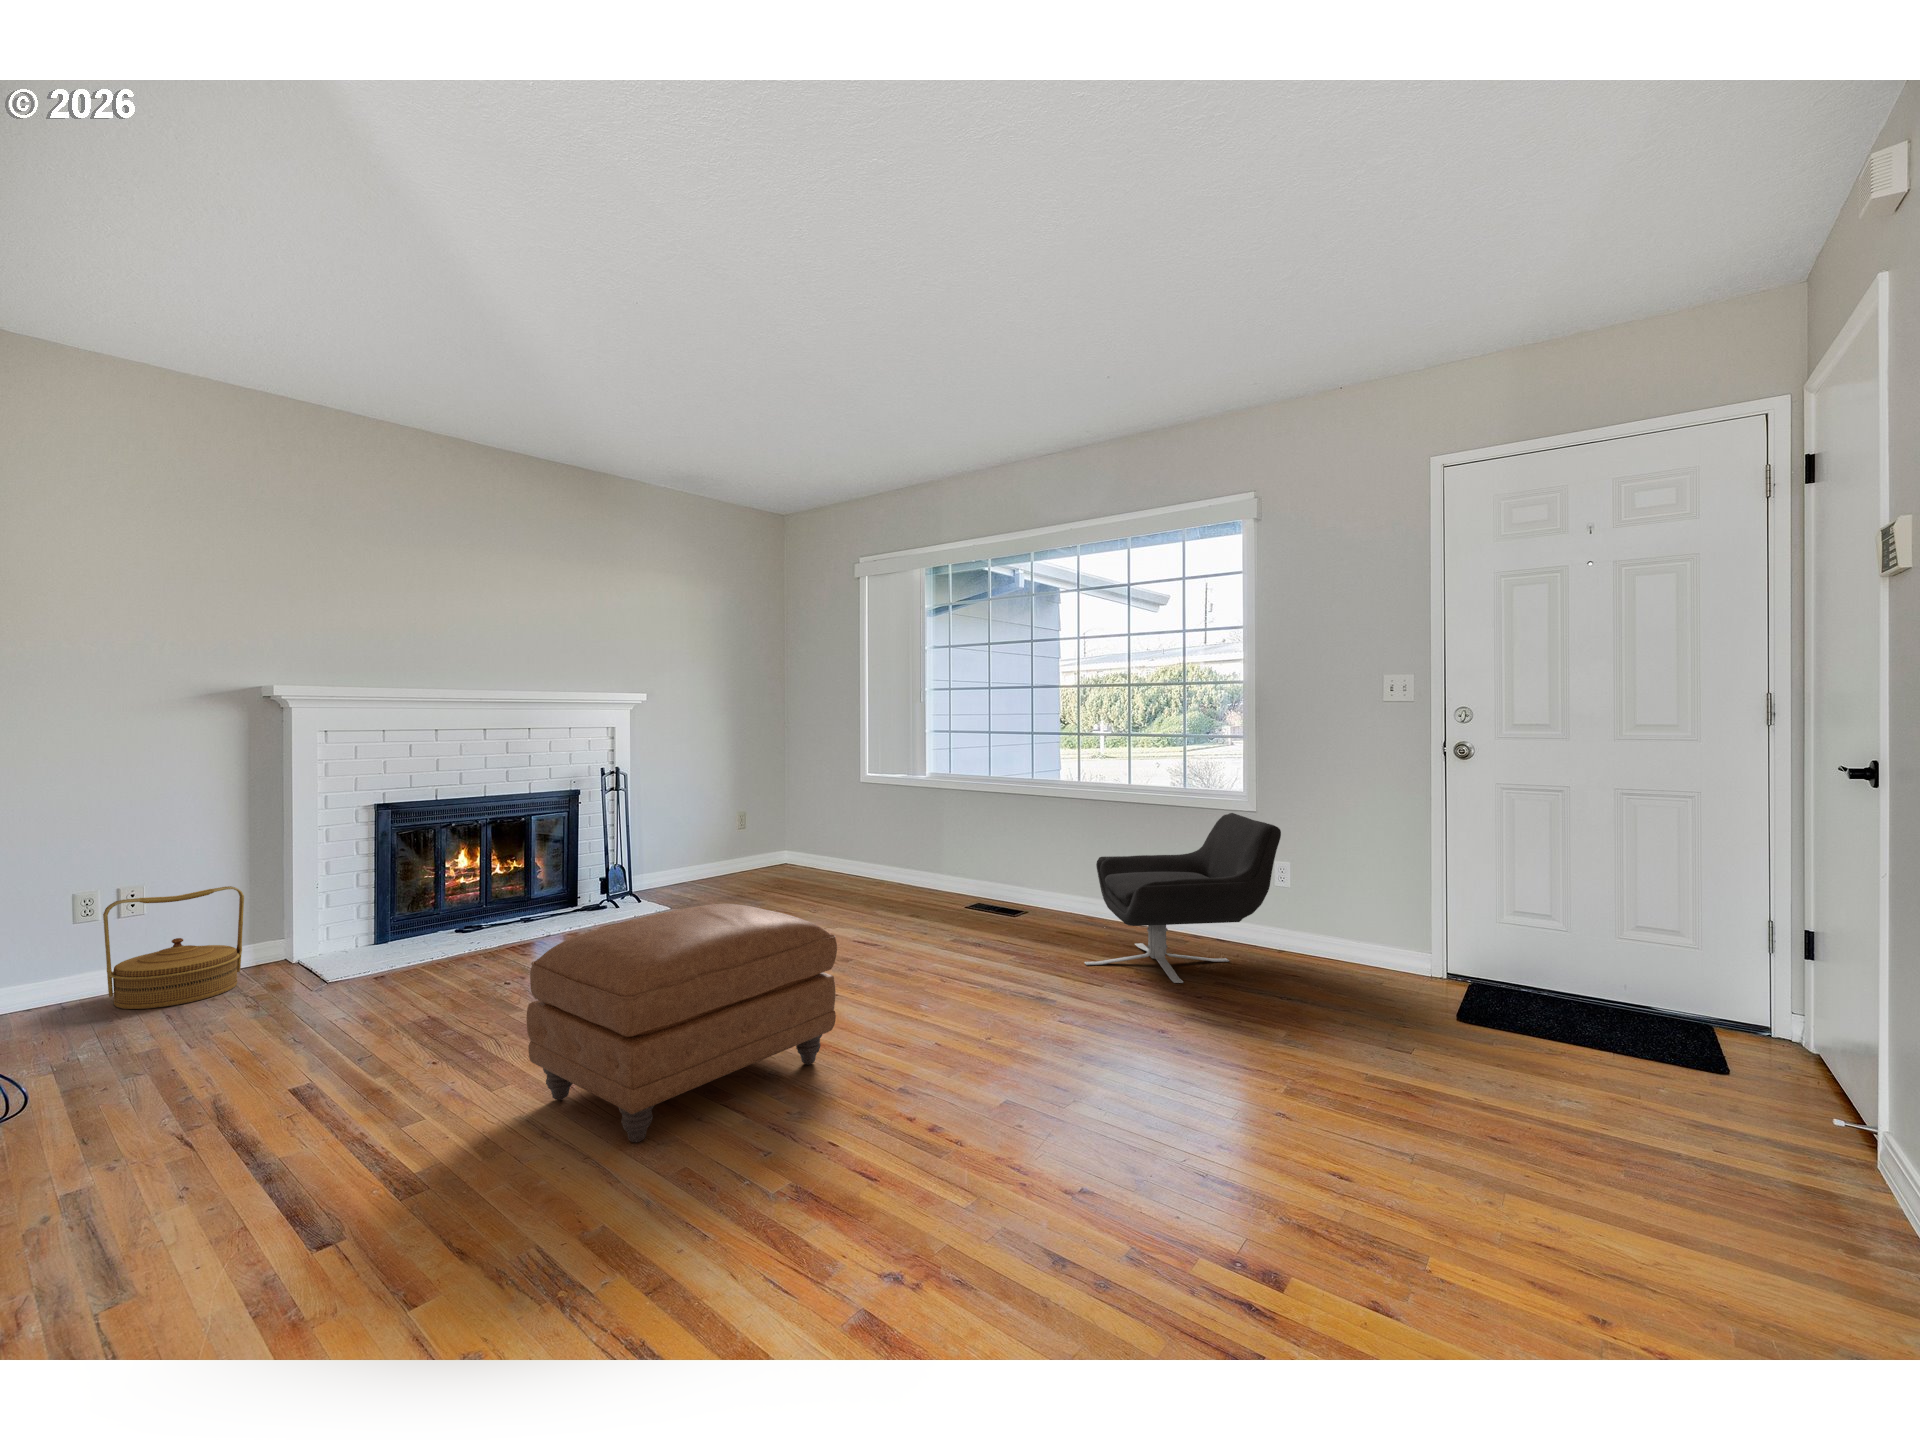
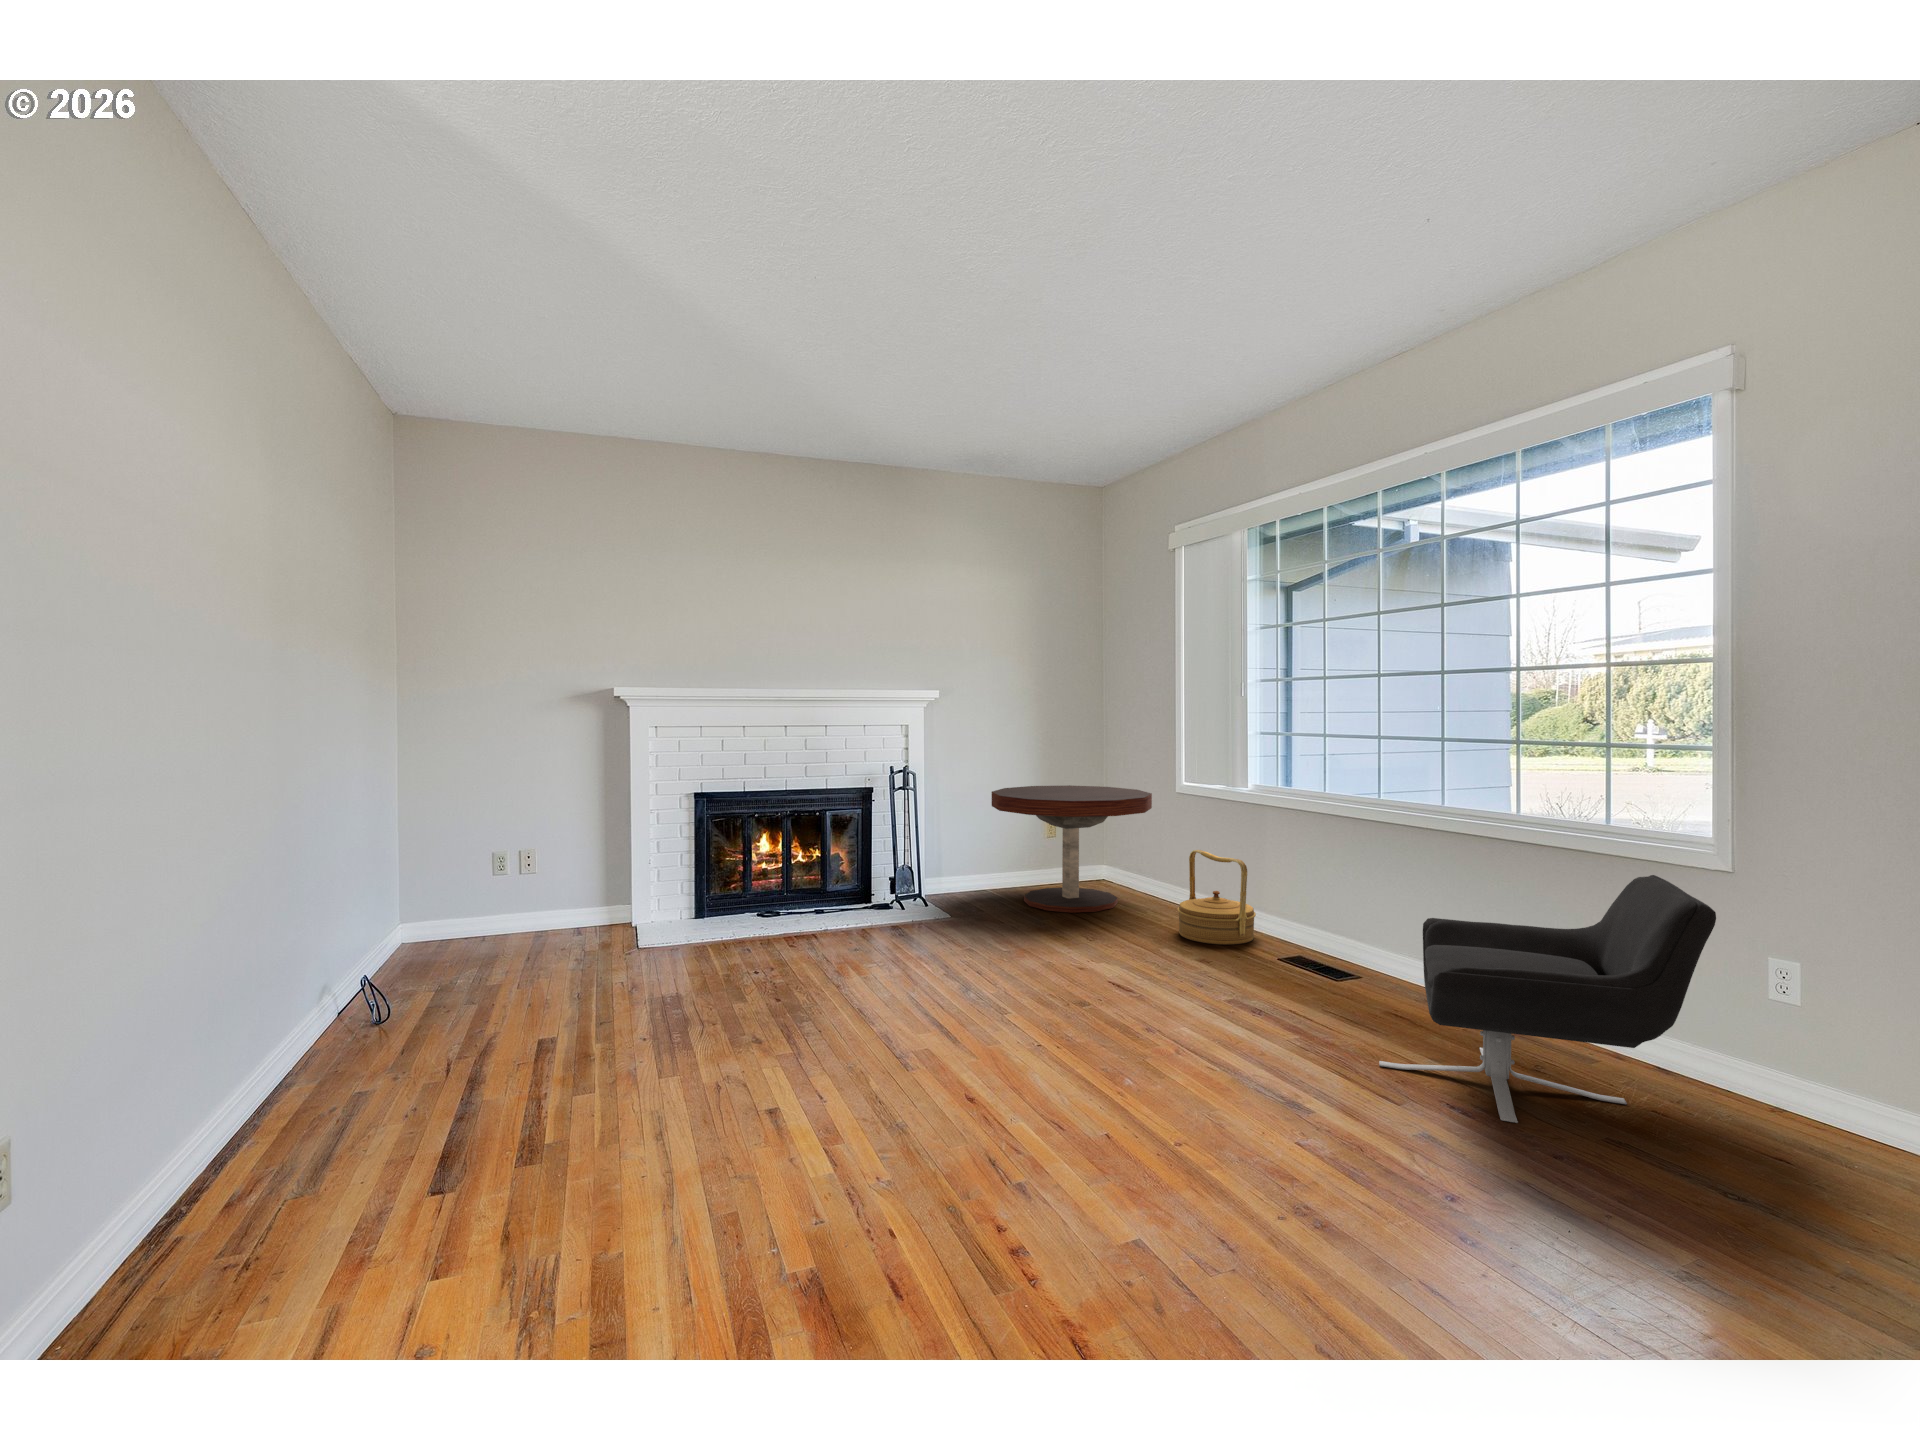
coffee table: none [699,781,844,894] -> present [992,785,1152,913]
woven basket: present [103,886,244,1009] -> present [1177,850,1256,945]
ottoman: present [526,904,837,1142] -> none [674,926,971,1168]

